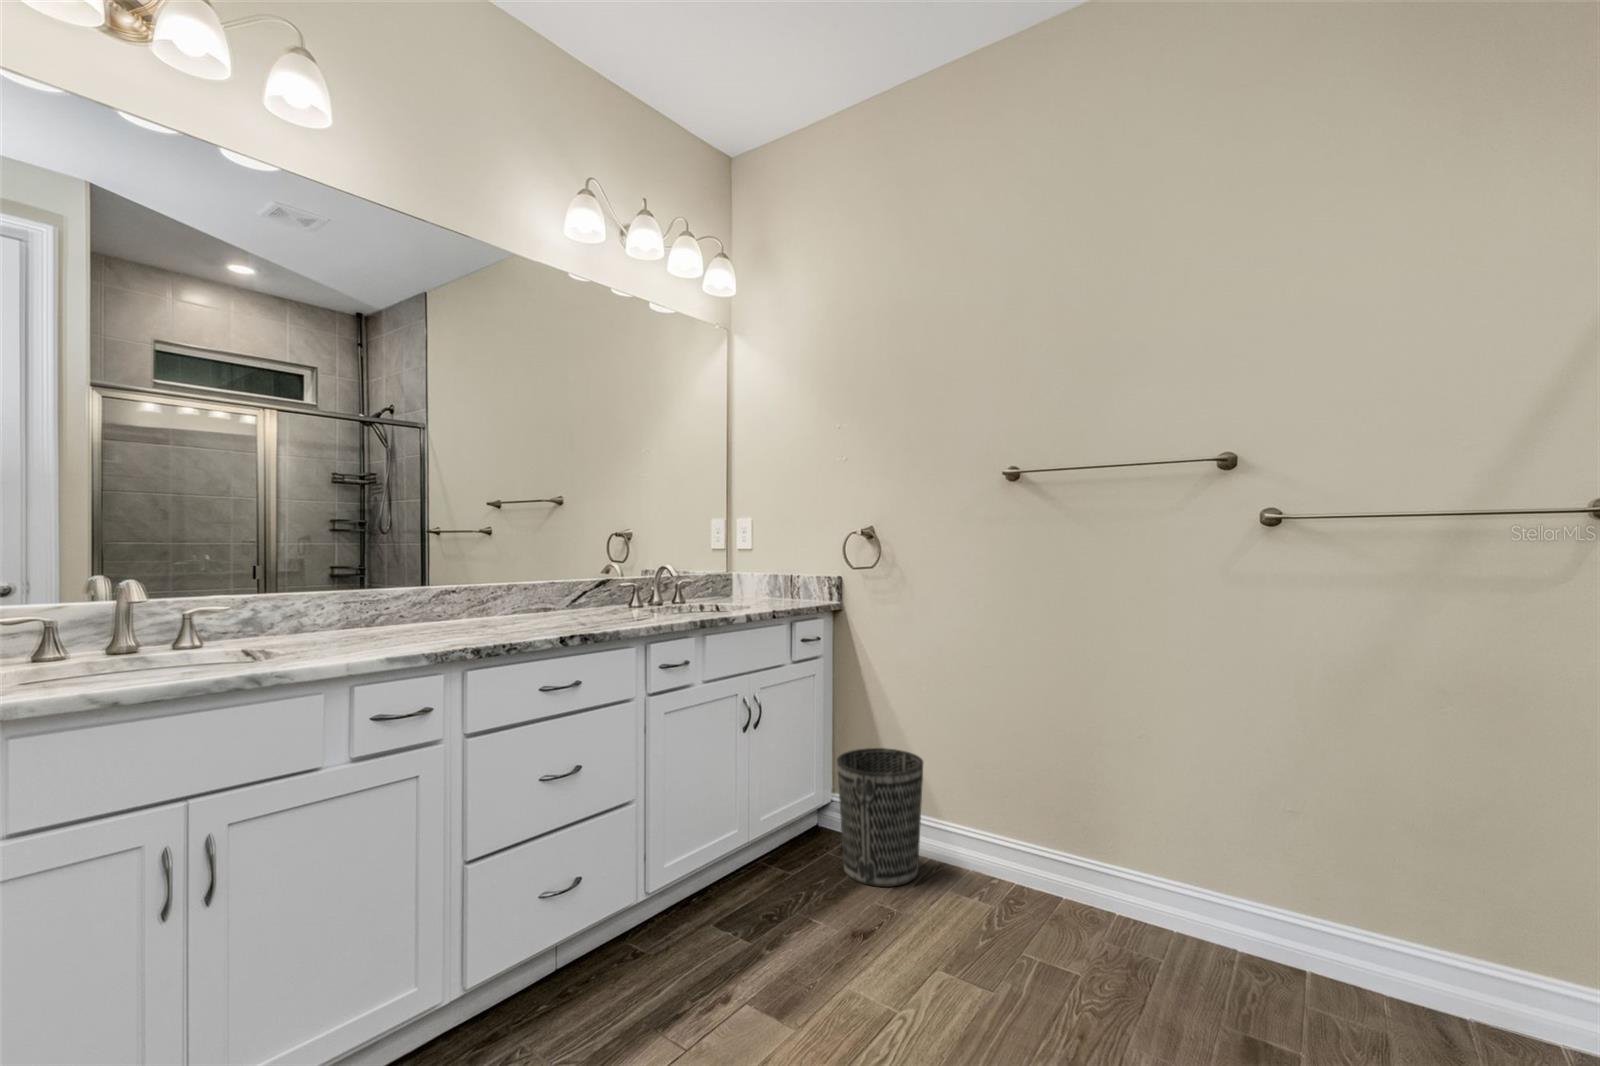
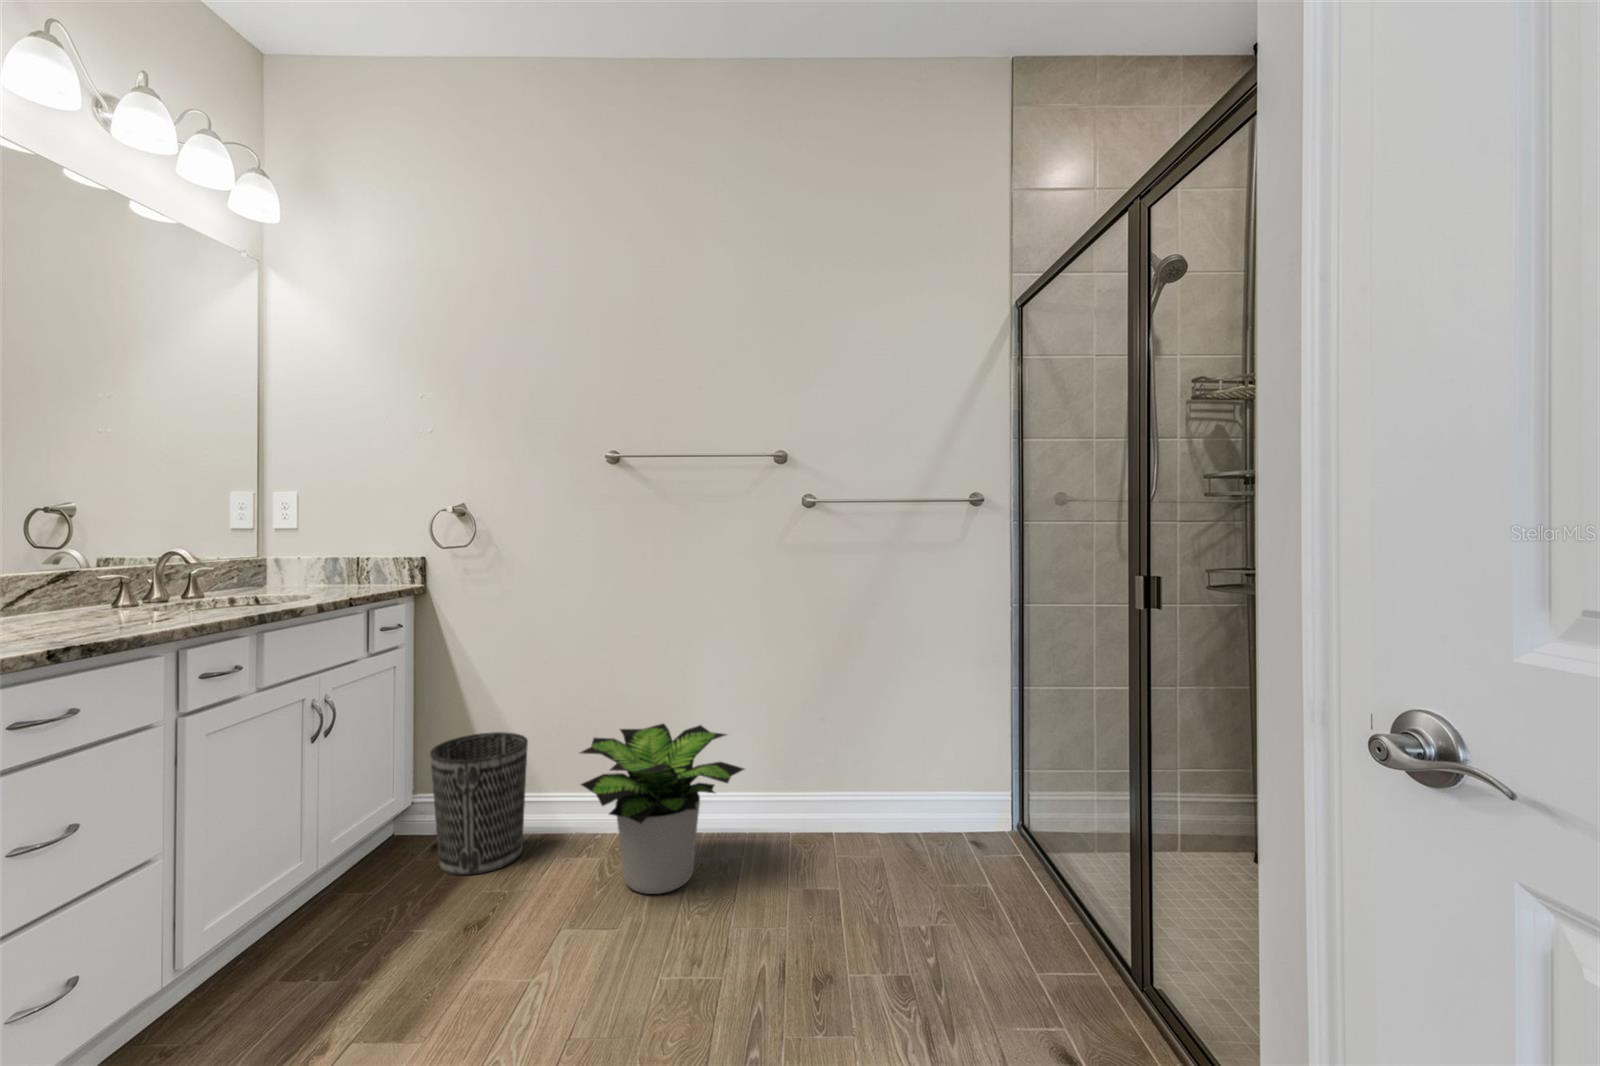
potted plant: none [962,769,1162,969] -> present [581,724,744,894]

